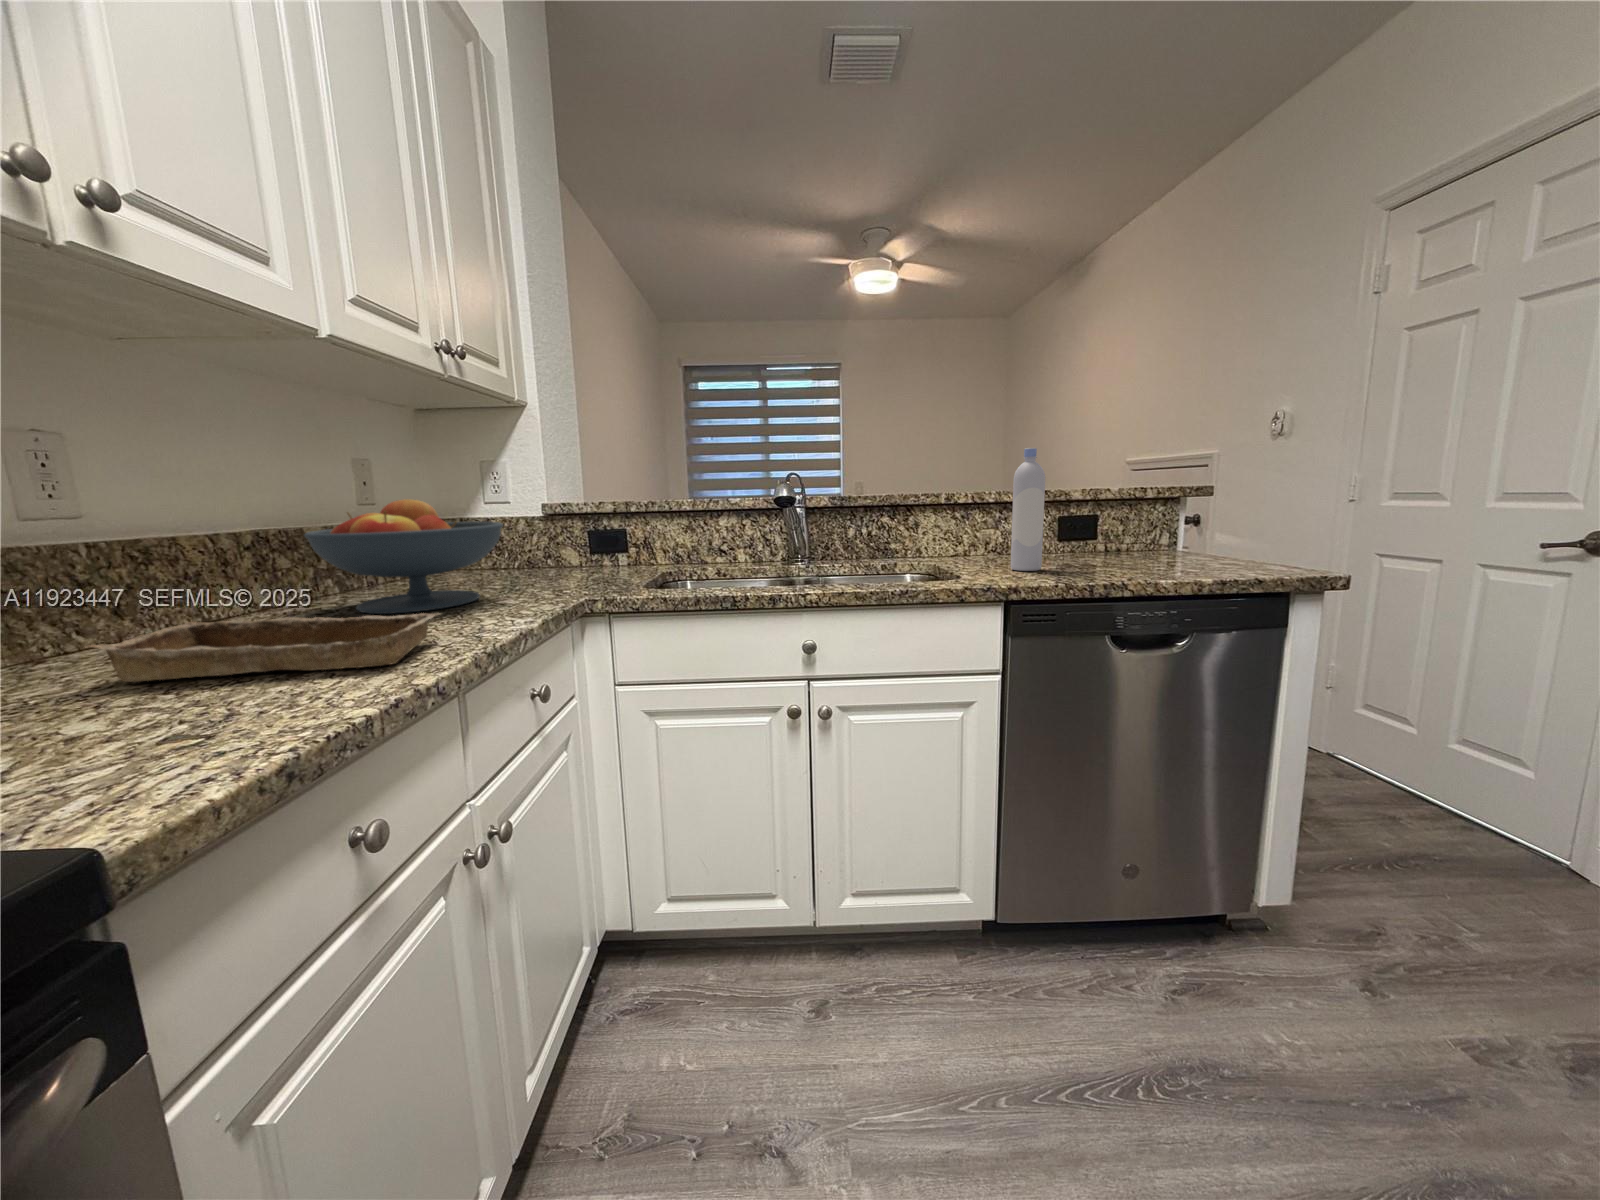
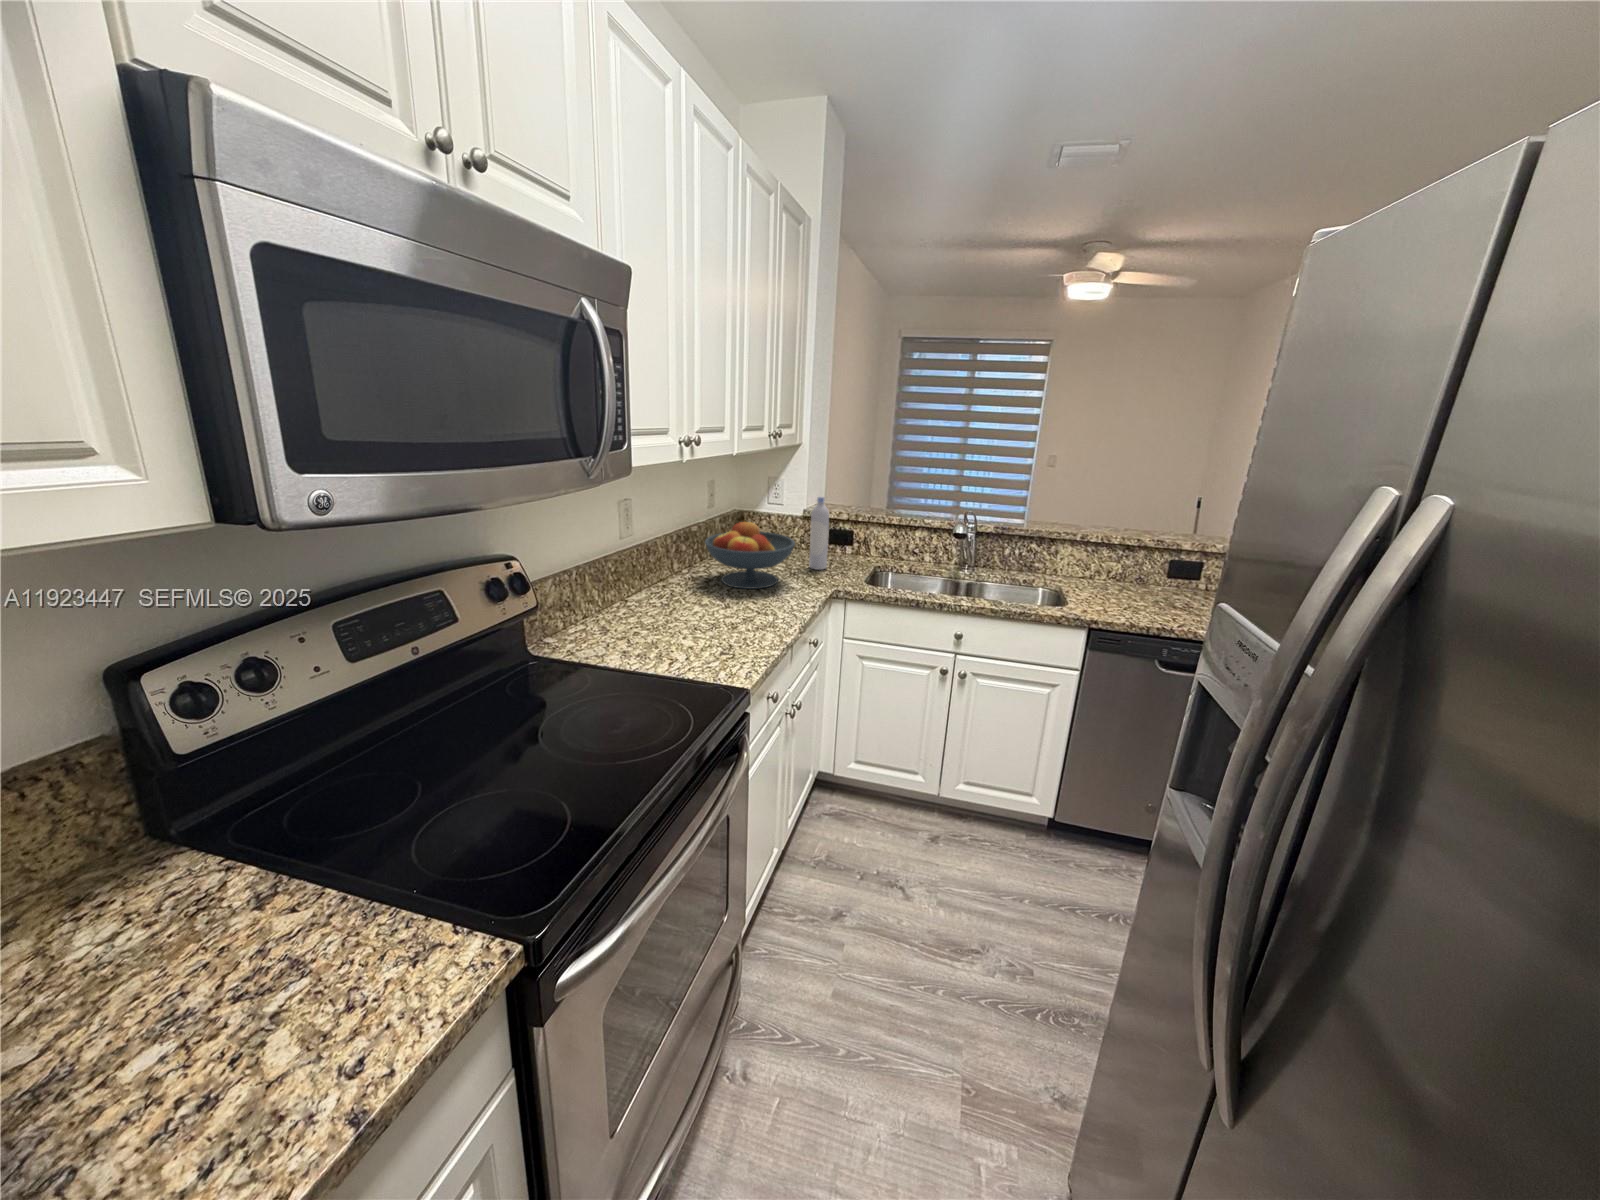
bottle: present [1011,448,1045,571] -> present [809,496,829,570]
tray: present [85,613,439,682] -> none [670,595,782,631]

